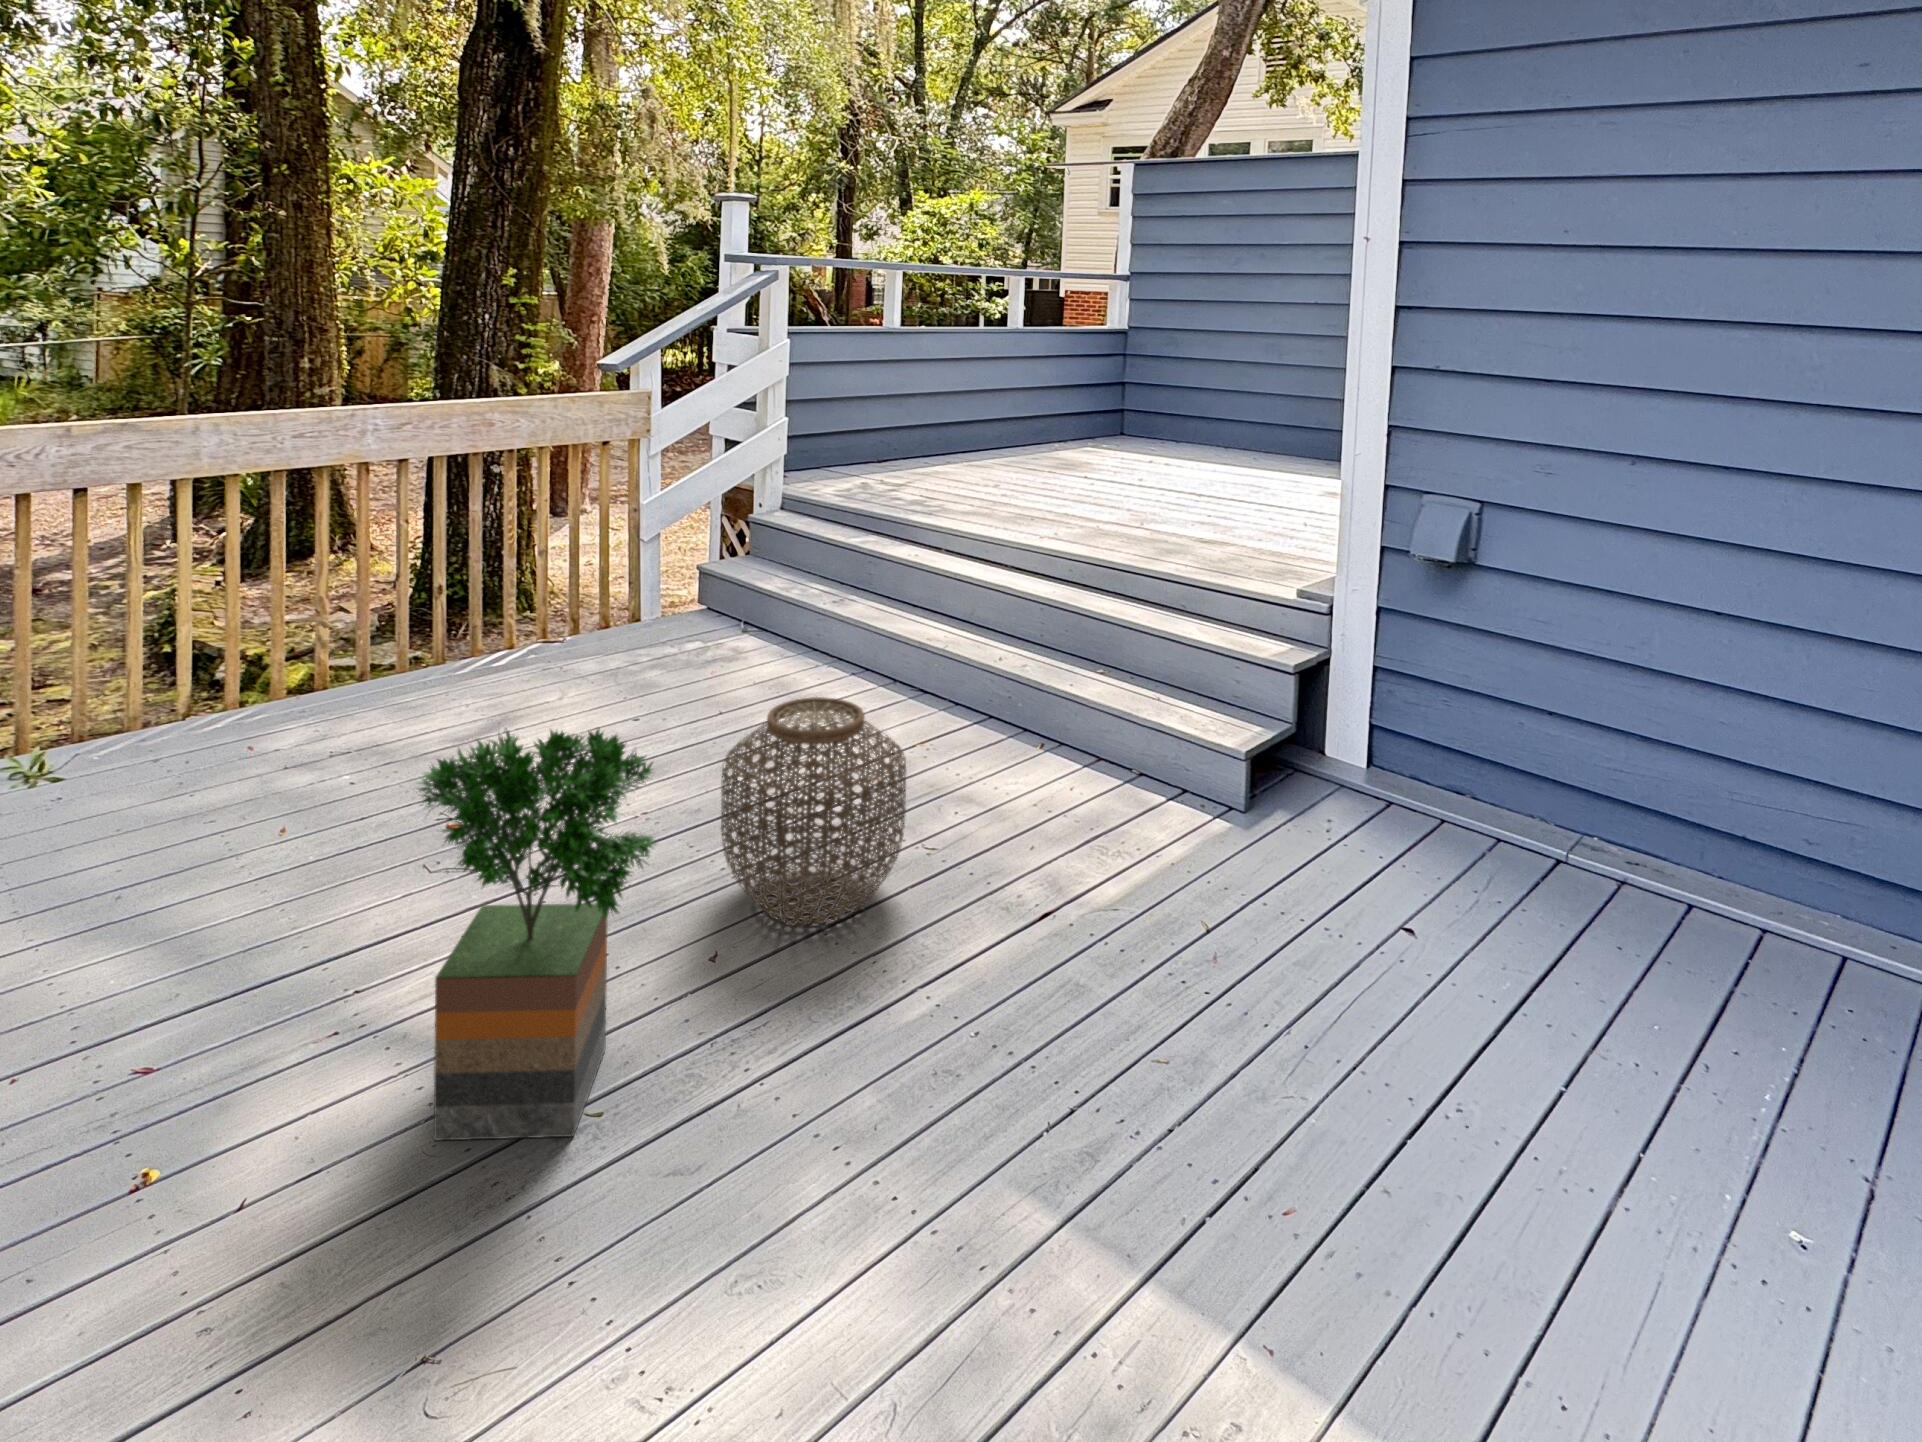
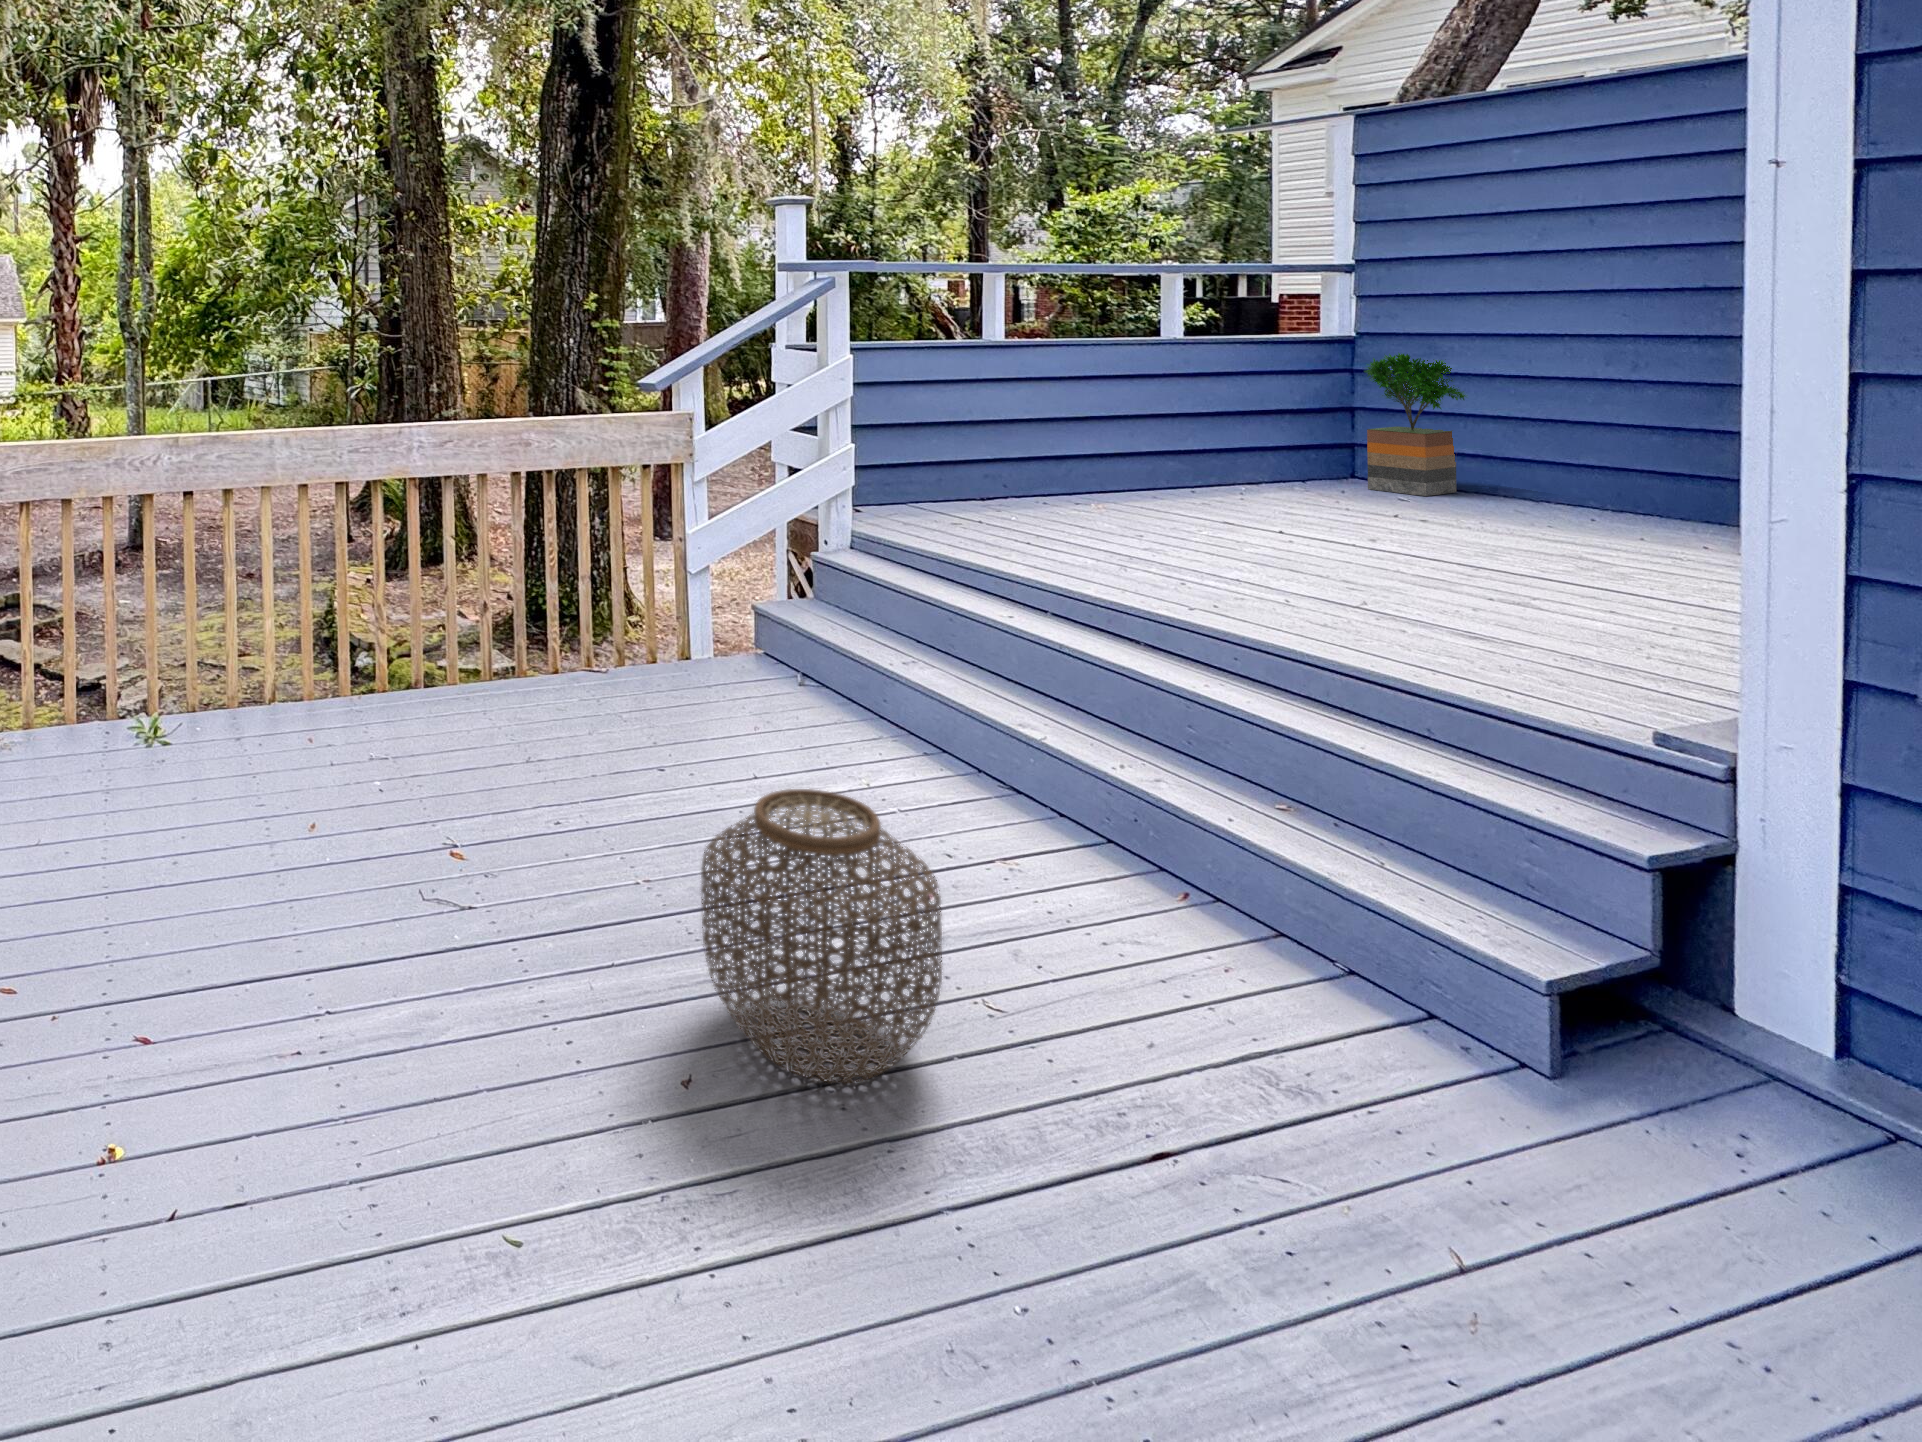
potted tree: present [418,729,657,1140] -> present [1365,353,1466,496]

